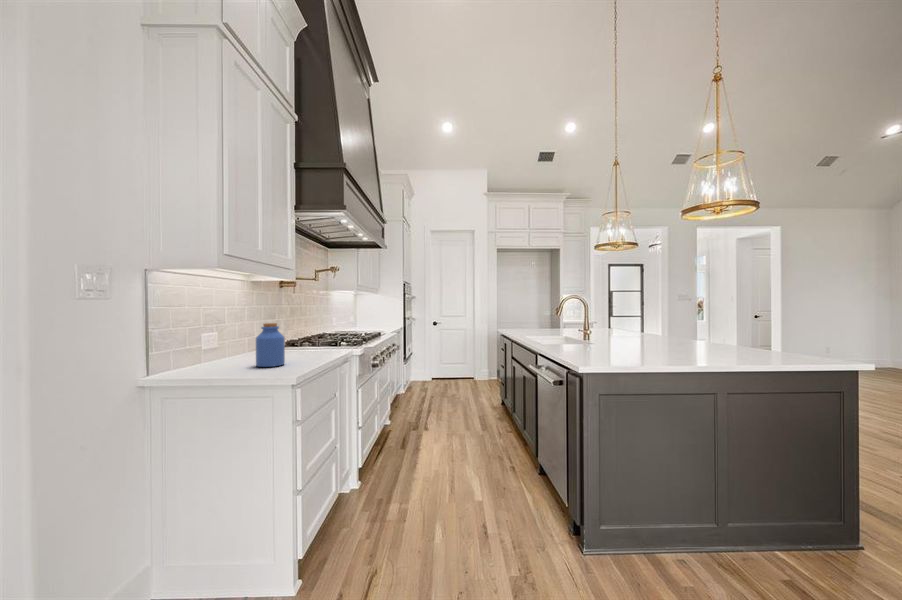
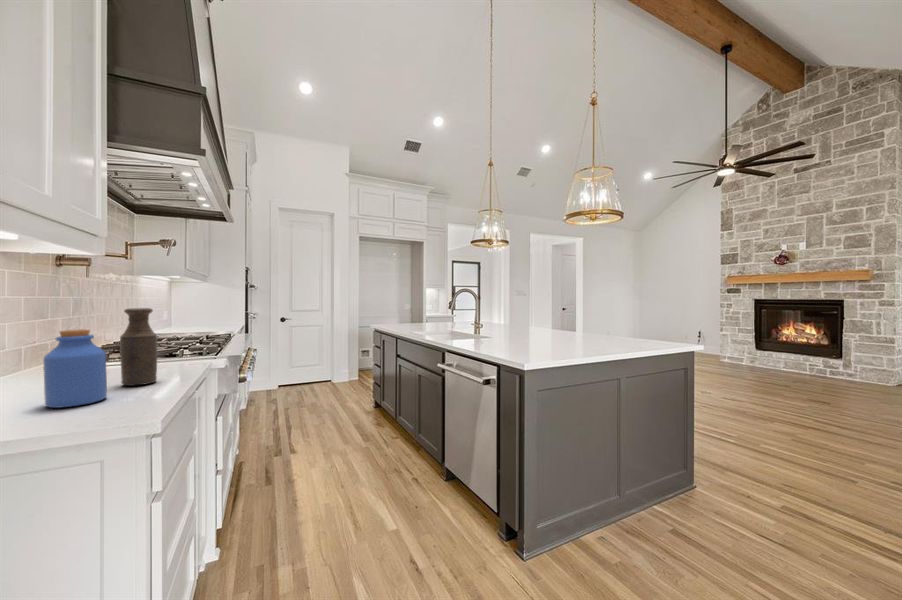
bottle: none [296,311,315,359] -> present [120,308,157,386]

